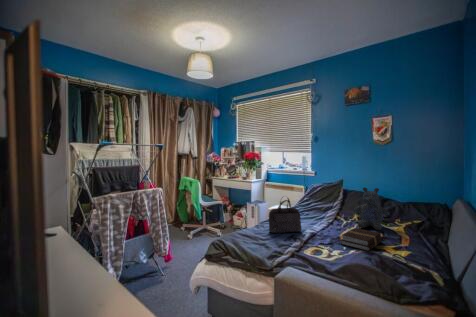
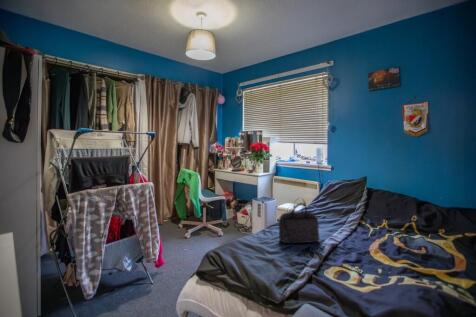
stuffed bear: present [354,187,390,230] -> none [382,188,430,243]
book: present [341,228,382,251] -> none [372,241,426,276]

